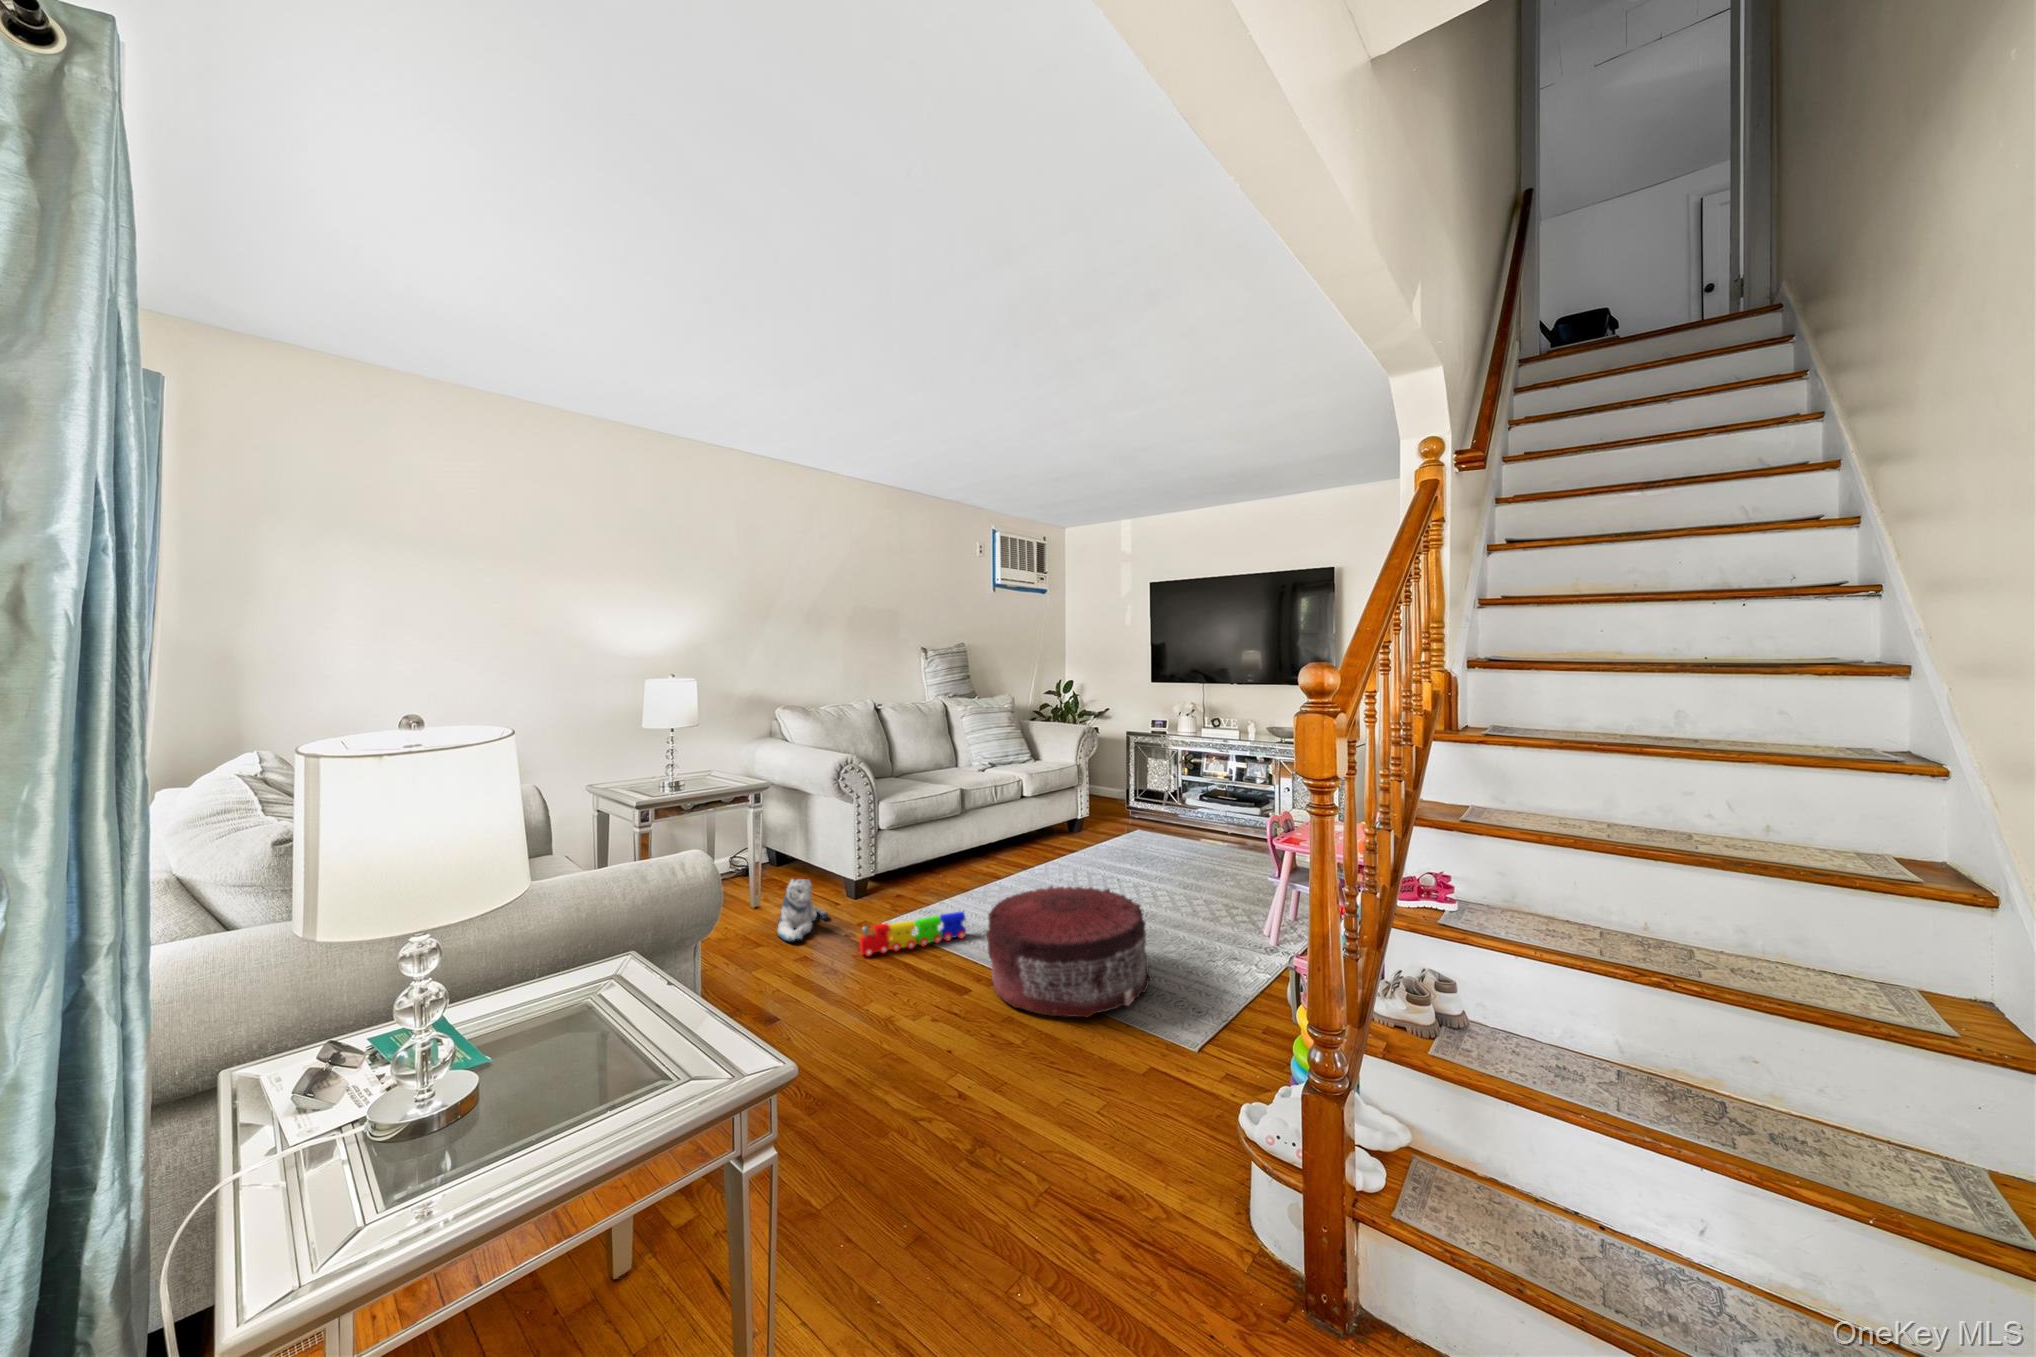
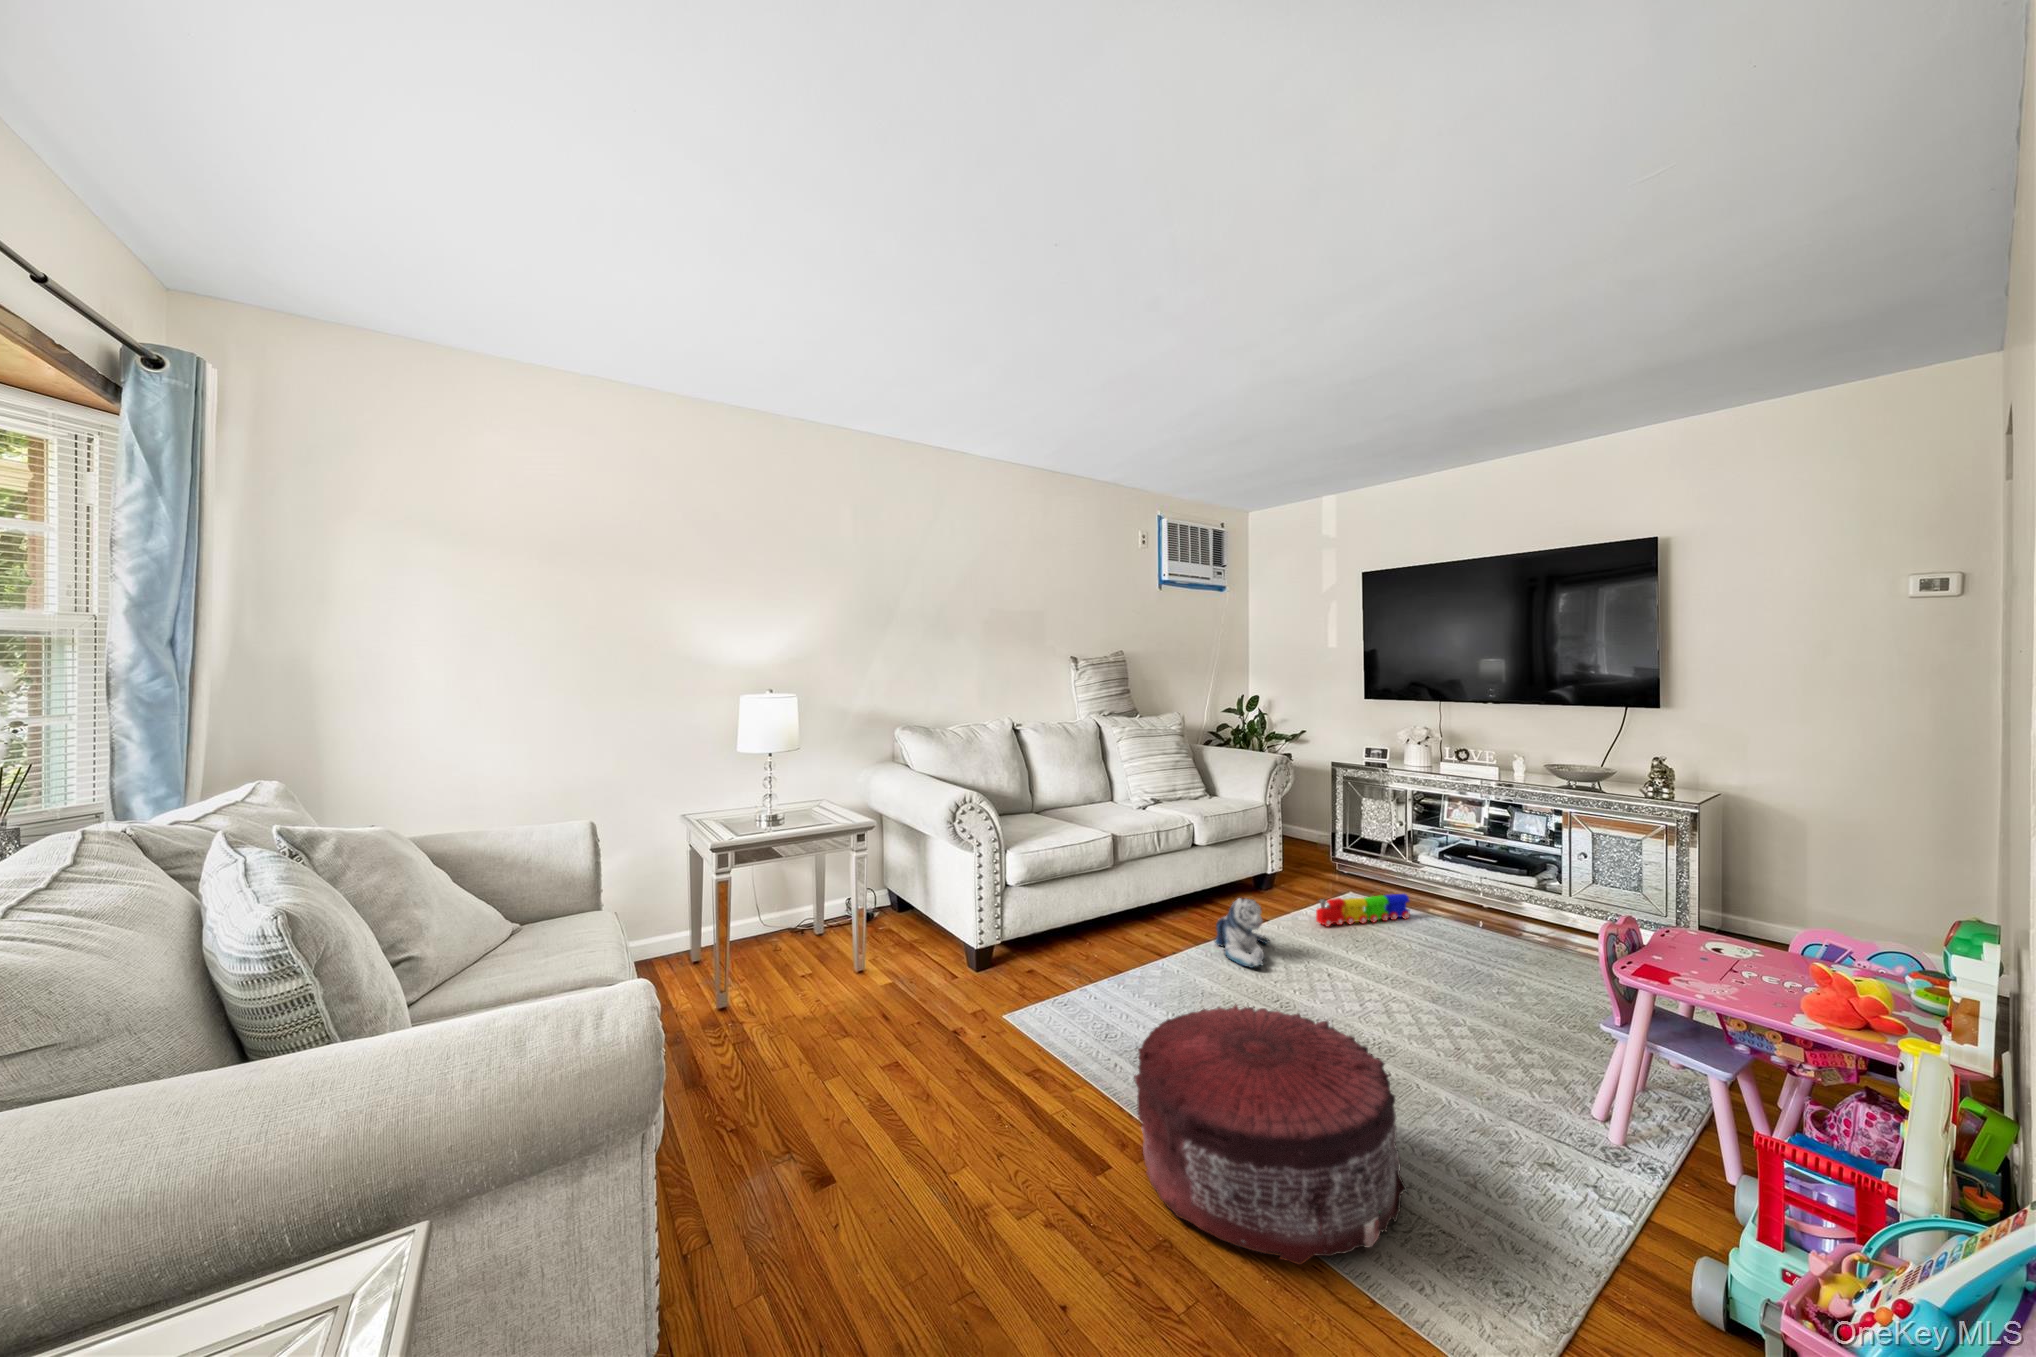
plush toy: present [777,879,828,942] -> present [1215,898,1269,968]
toy train: present [860,912,966,956] -> present [1316,894,1410,926]

